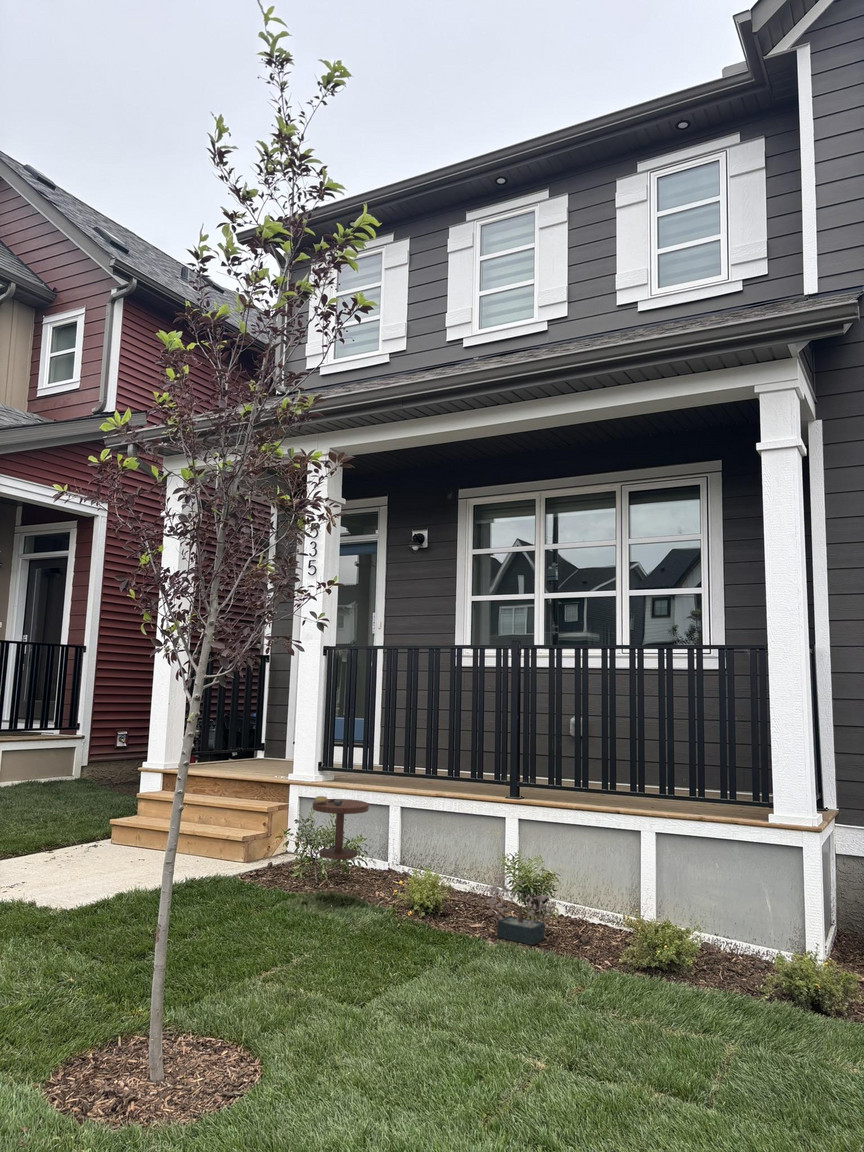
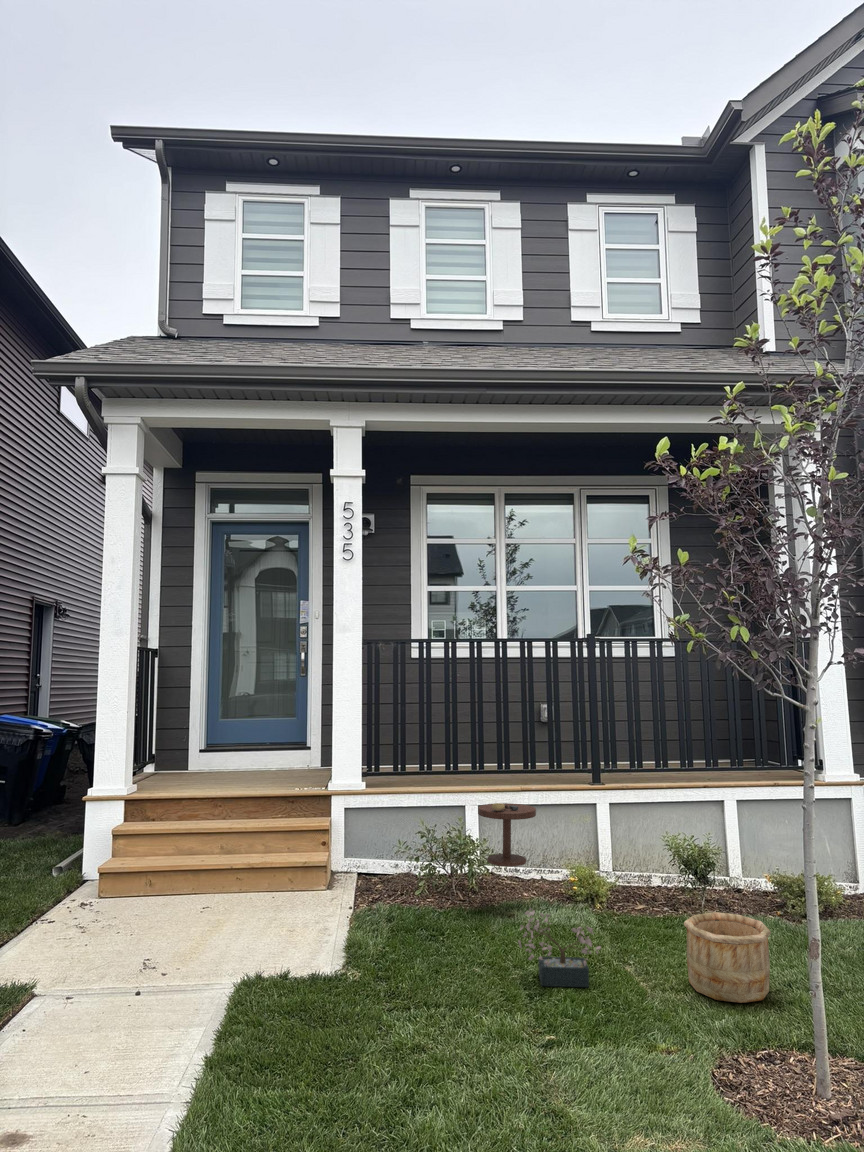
decorative plant: present [487,874,552,945] -> present [518,908,601,987]
wooden bucket: none [324,920,409,1014] -> present [684,912,771,1003]

